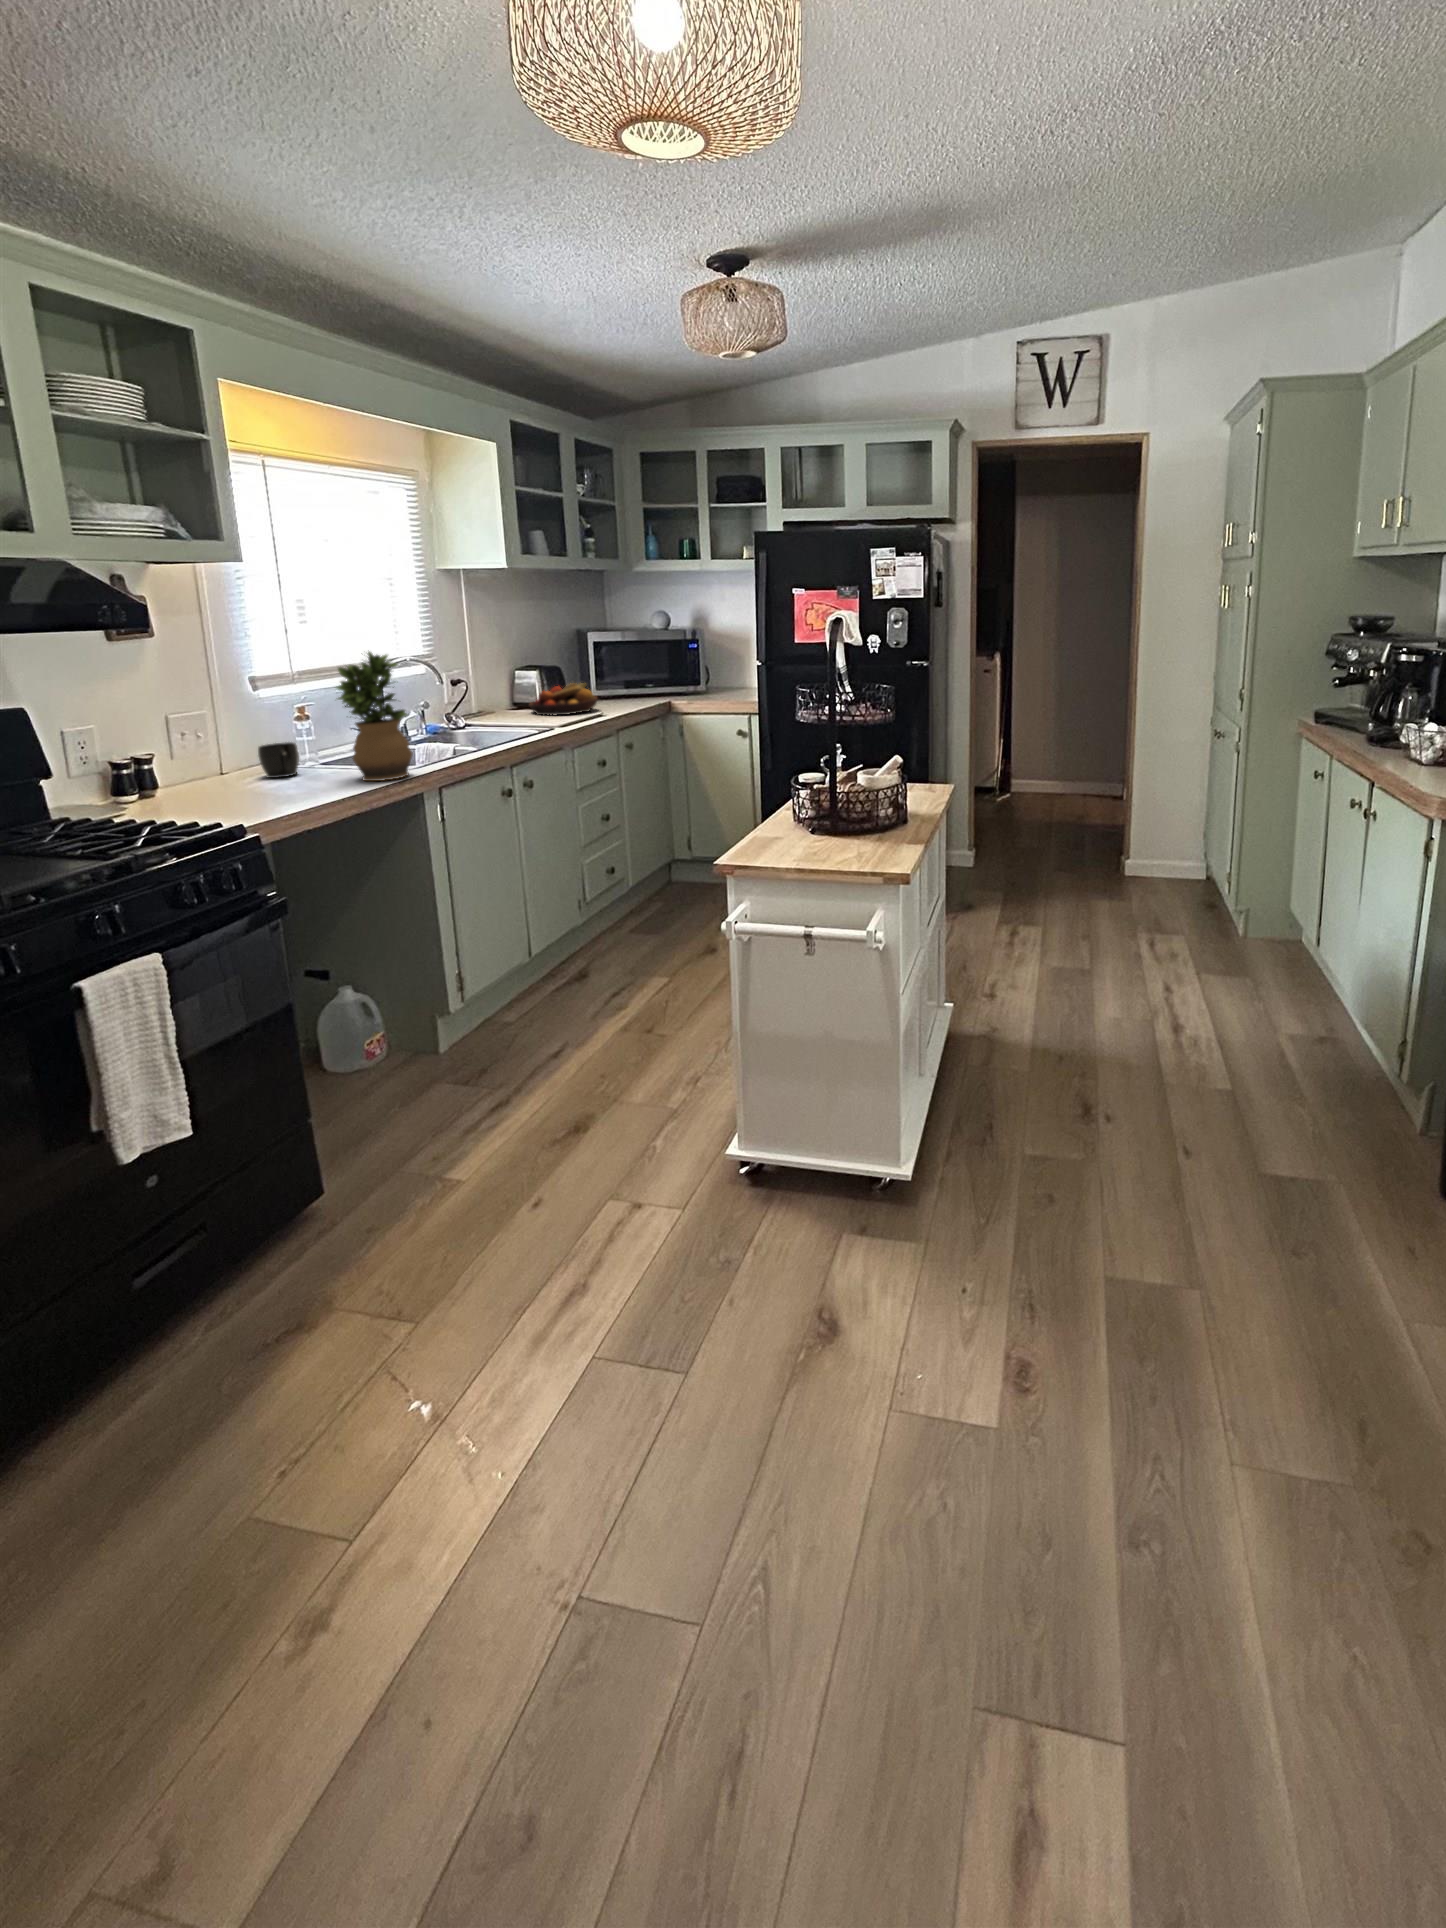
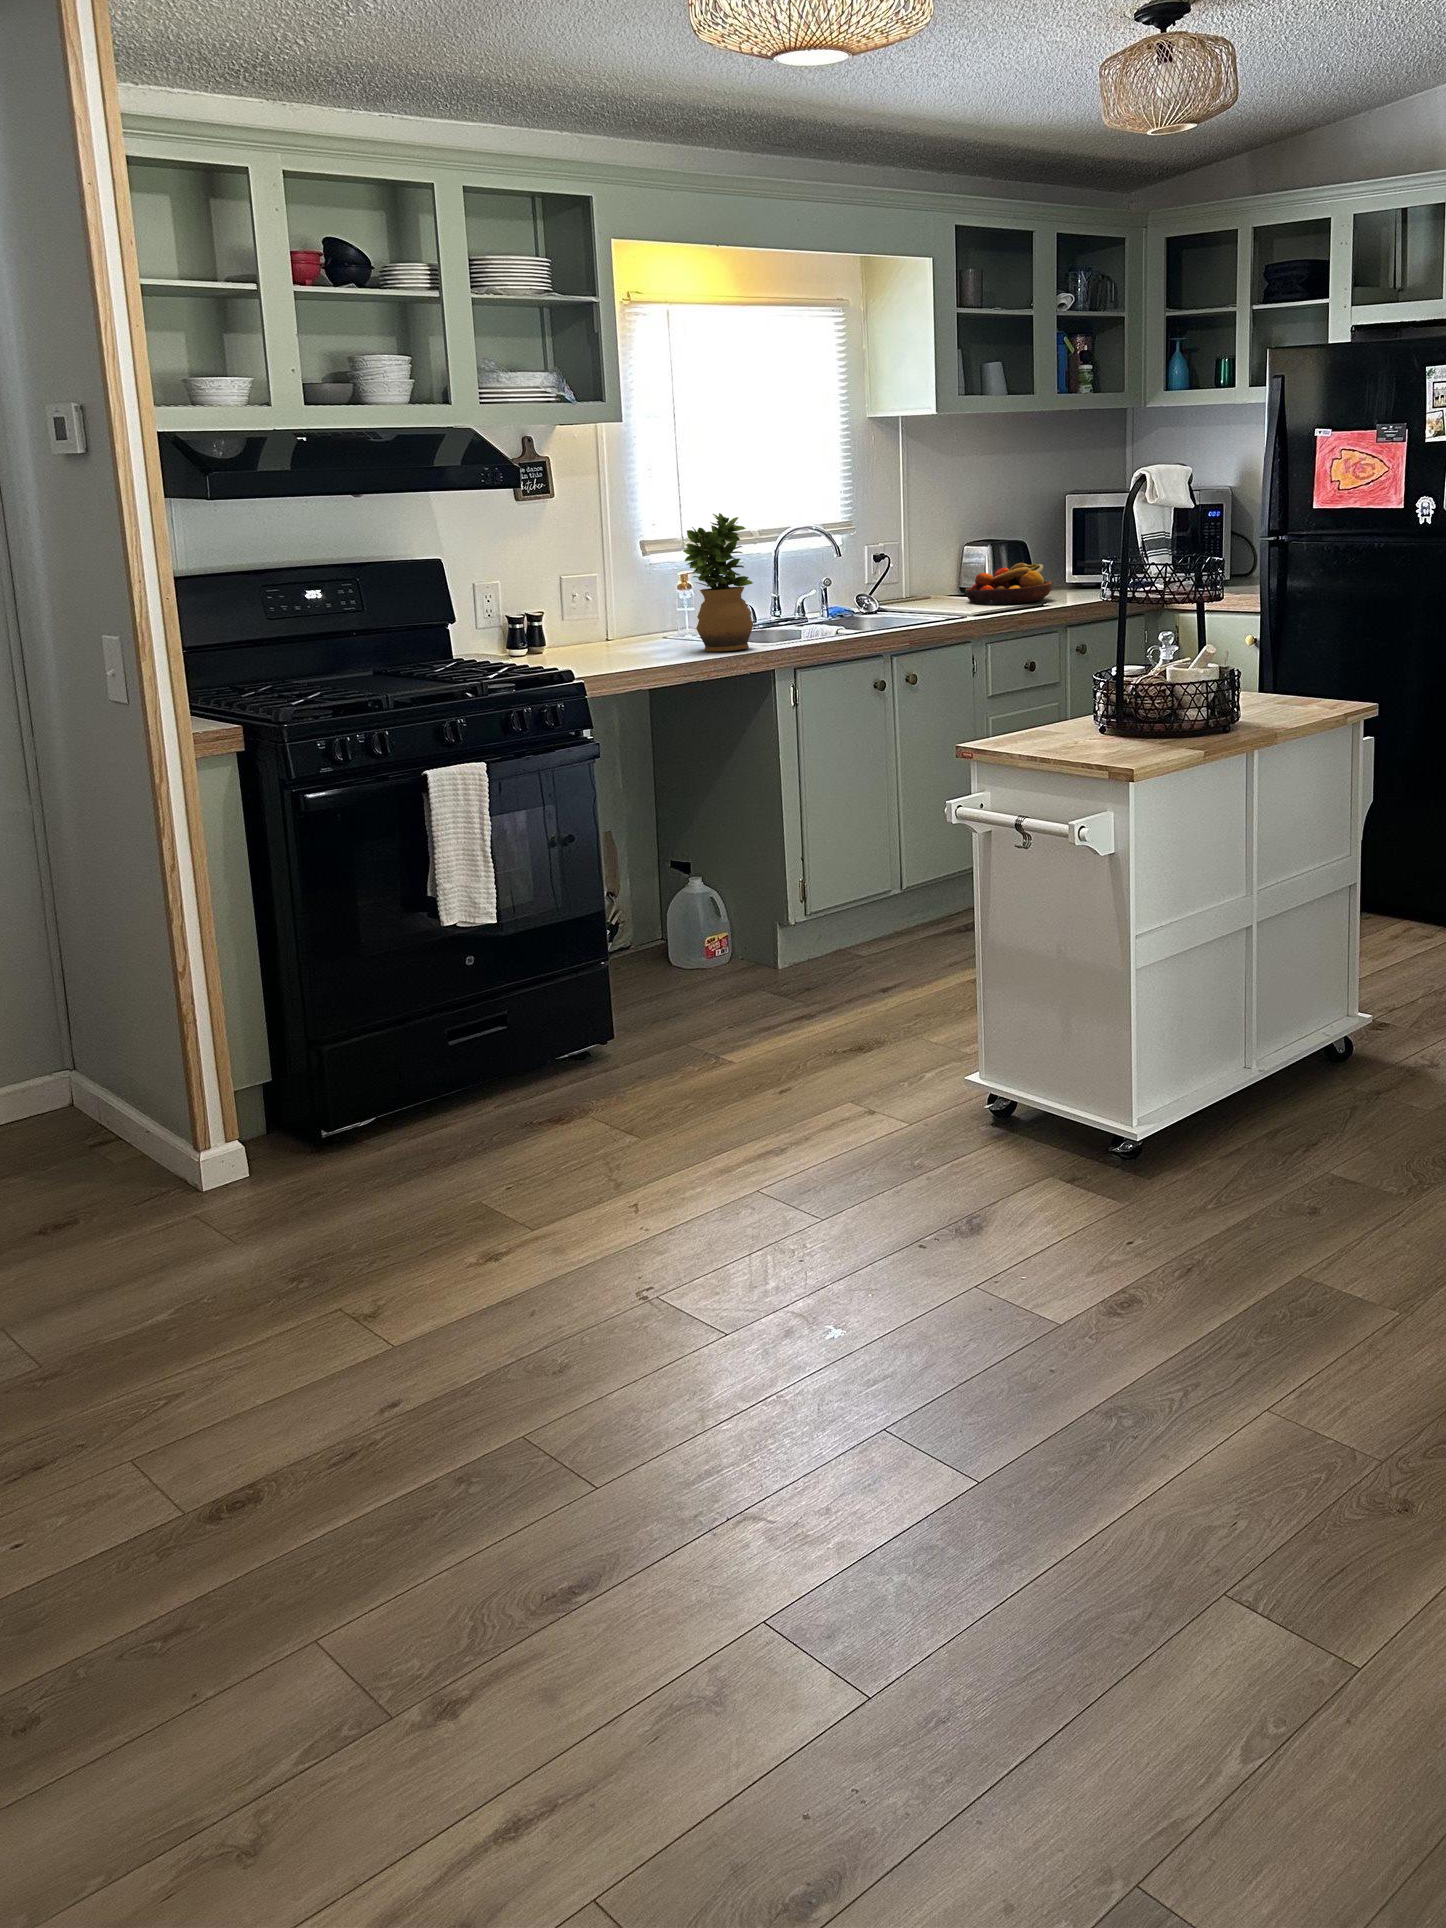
mug: present [258,742,299,778] -> none [626,610,661,645]

